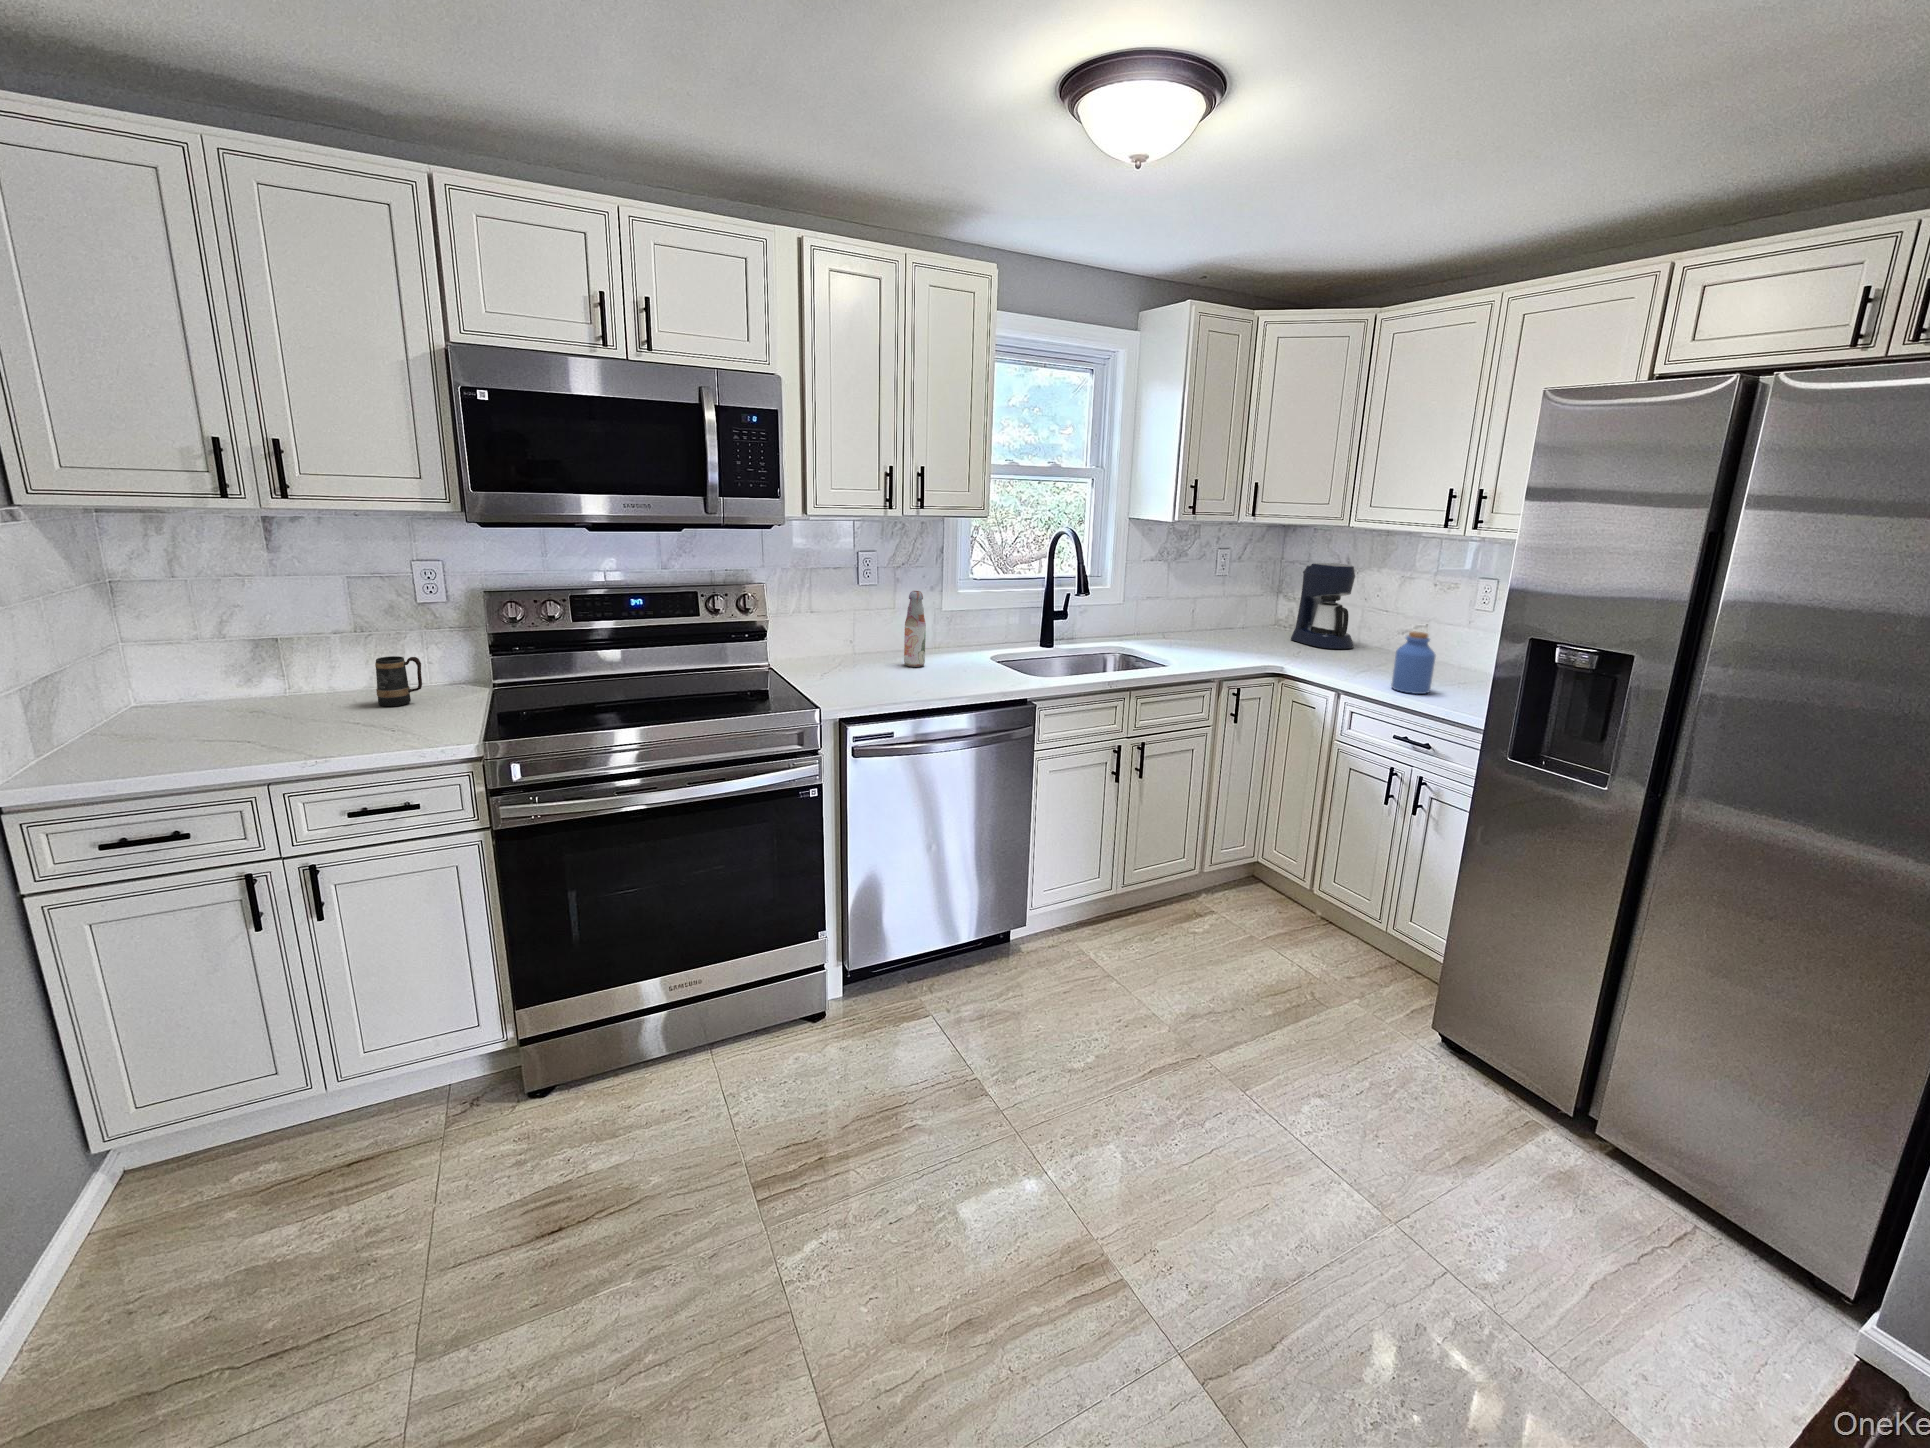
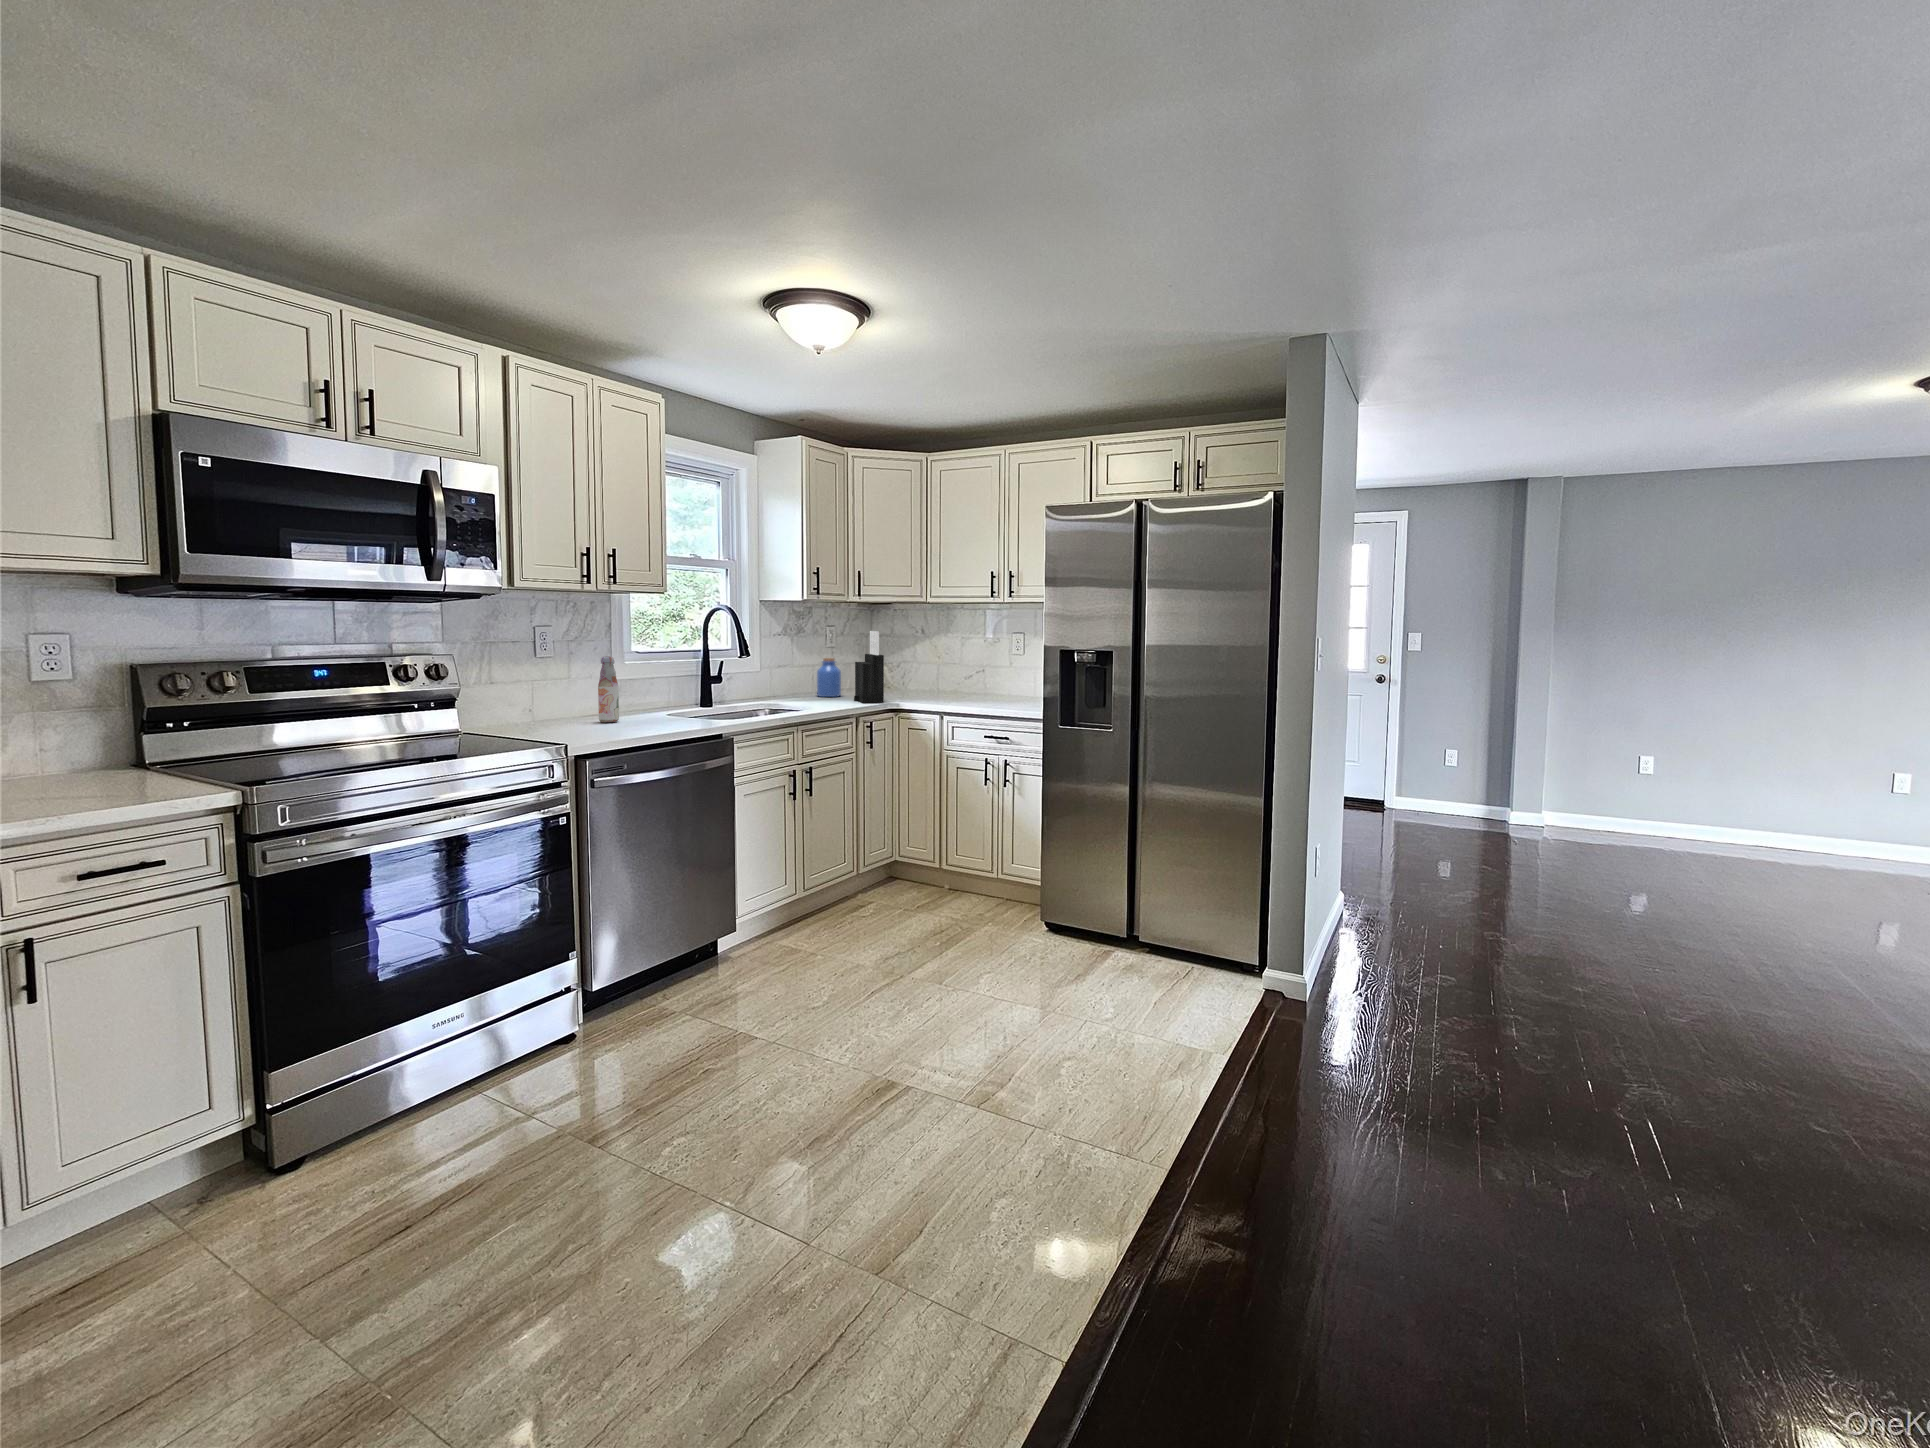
coffee maker: present [1291,563,1355,649] -> none [889,632,935,693]
knife block: none [1227,565,1270,663] -> present [854,631,884,703]
jar: present [1391,631,1436,694] -> present [817,658,841,697]
mug: present [375,656,422,706] -> none [39,729,102,785]

